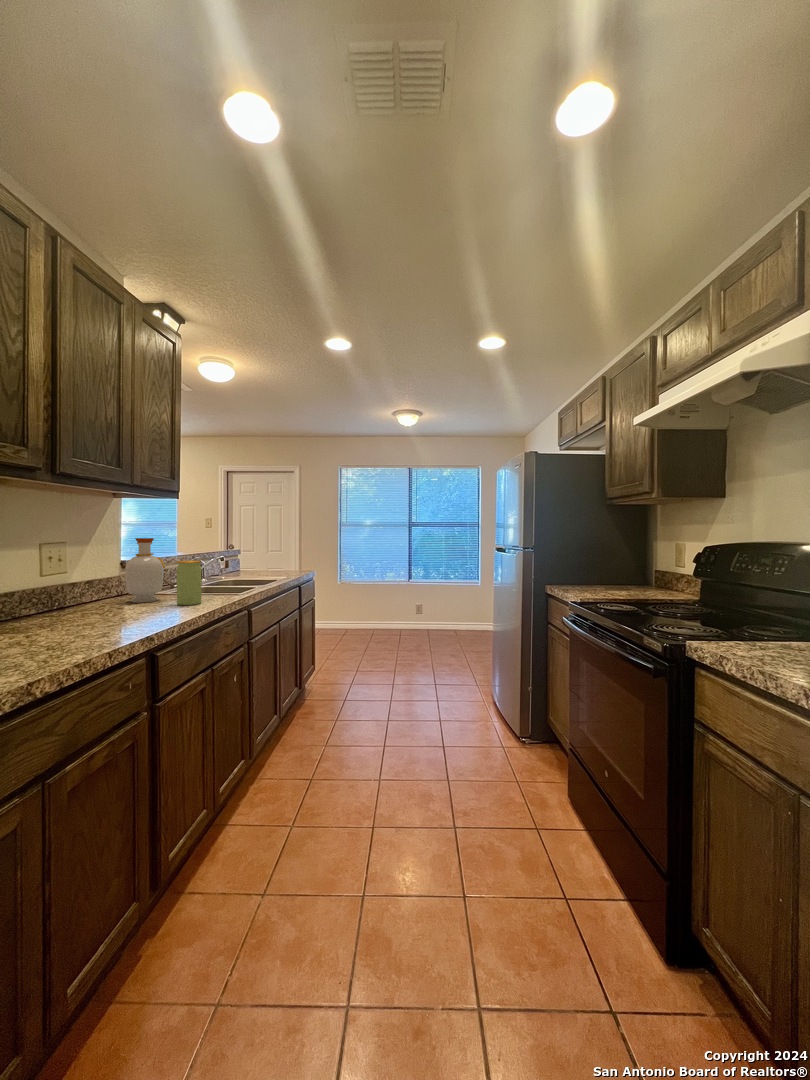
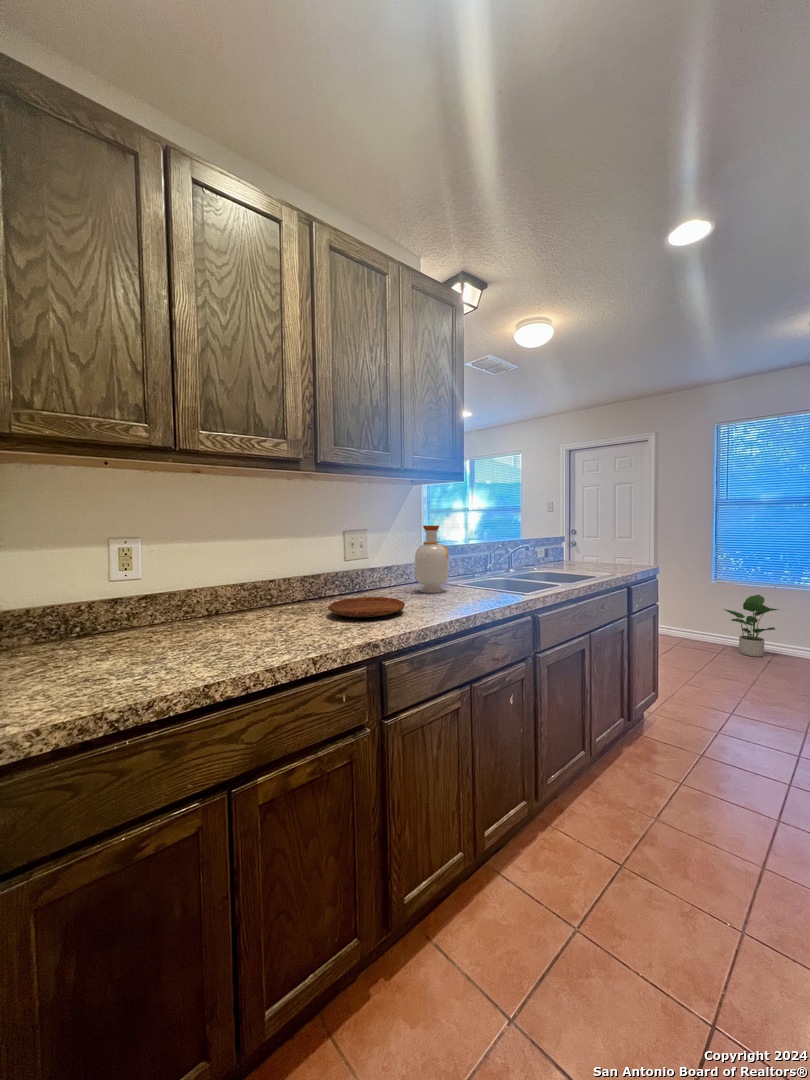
jar: present [177,560,201,605] -> none [450,551,476,602]
potted plant: none [345,590,377,633] -> present [724,595,778,657]
tray: none [56,607,148,626] -> present [328,597,405,617]

